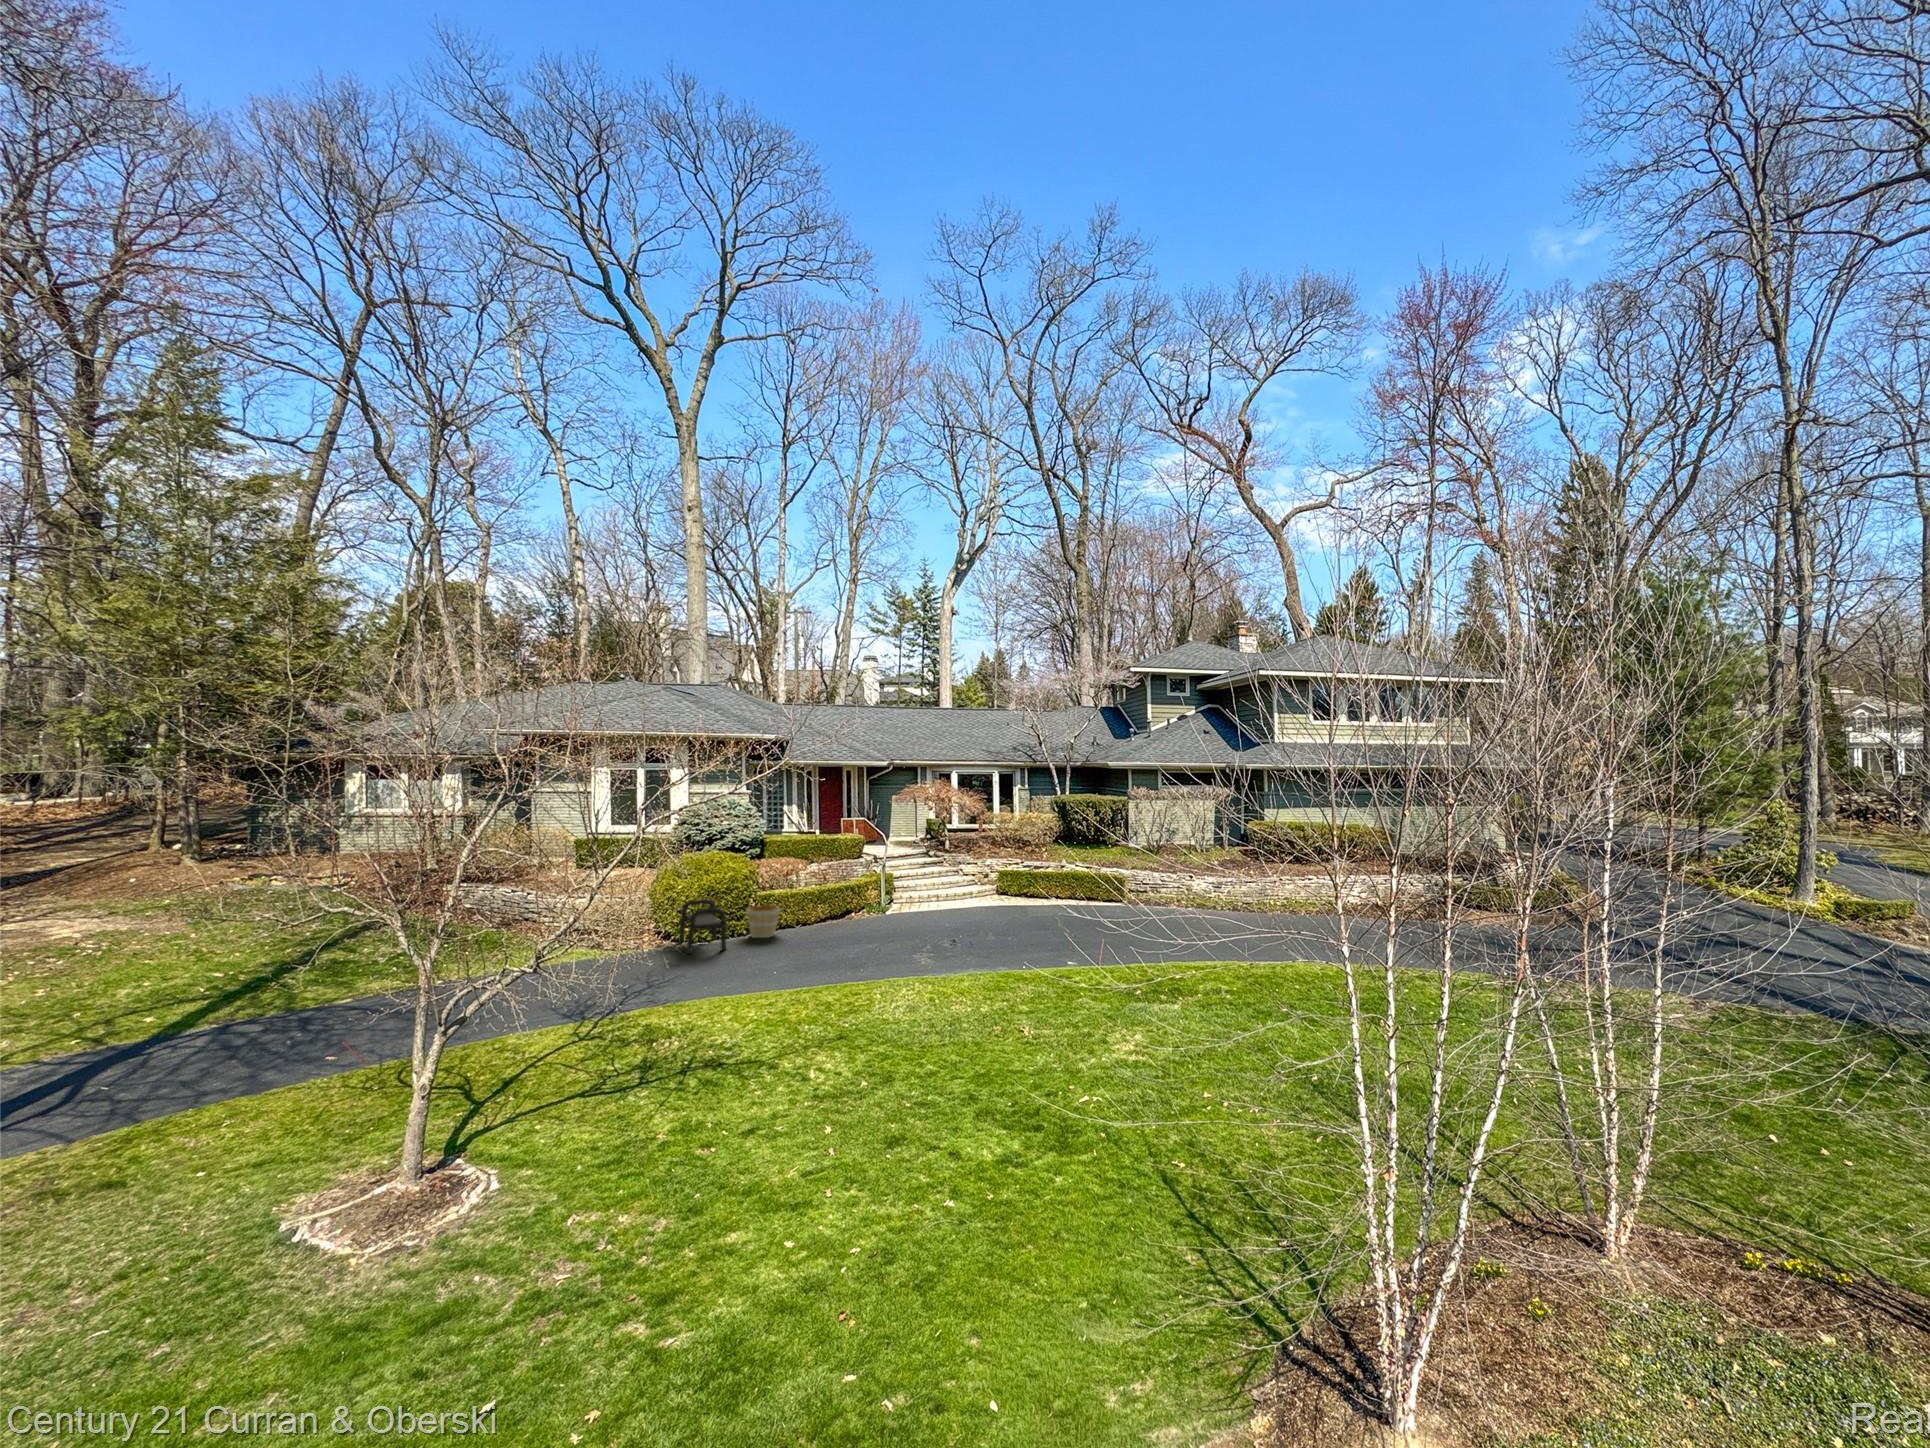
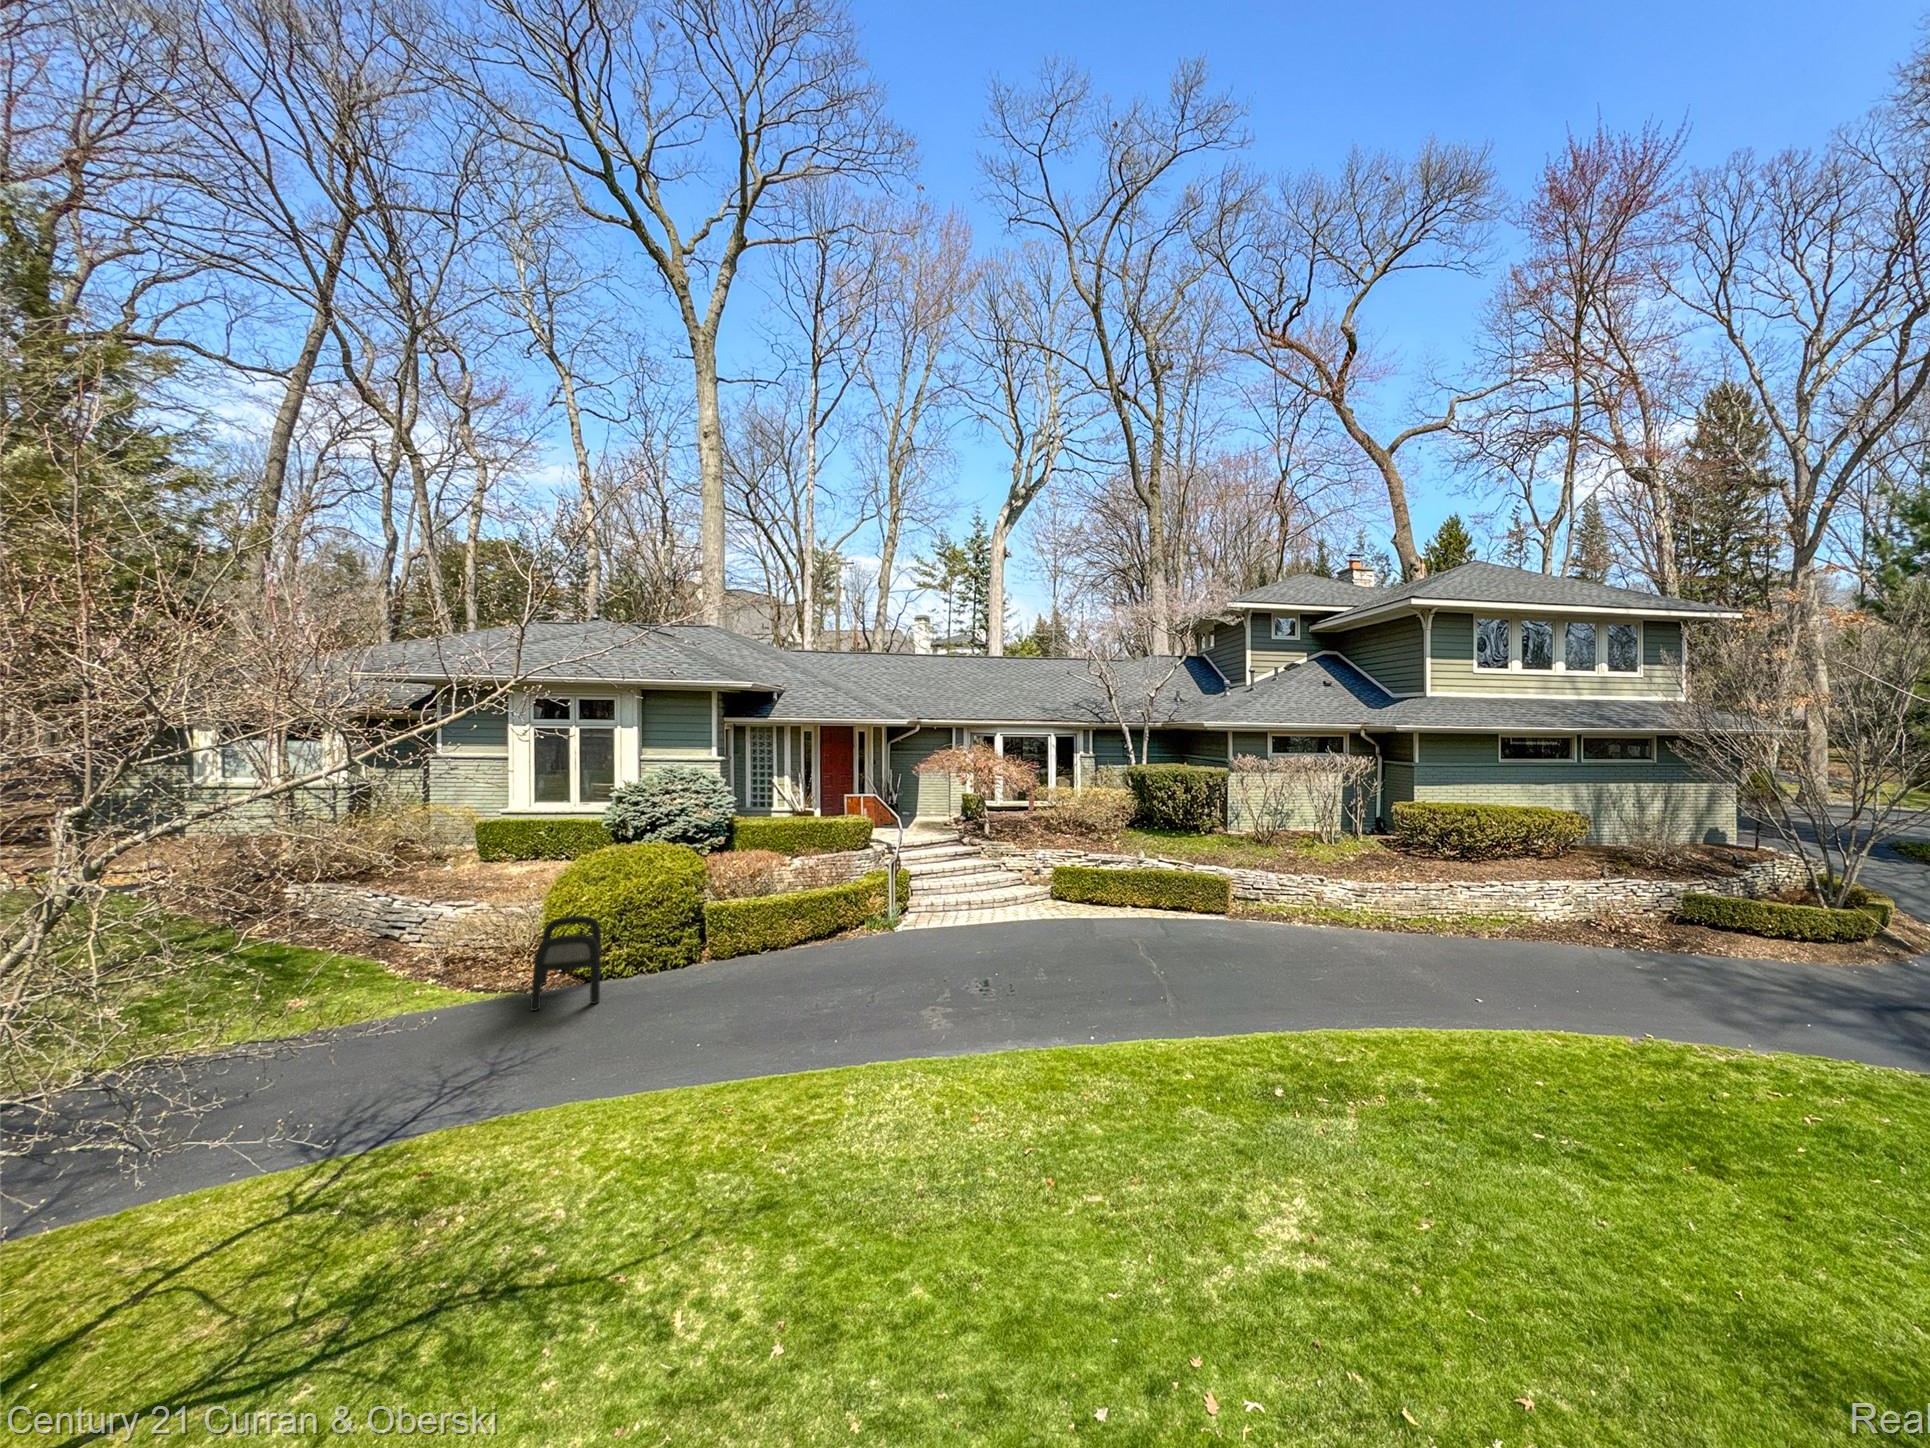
wooden bucket: present [746,904,780,938] -> none [650,923,705,978]

